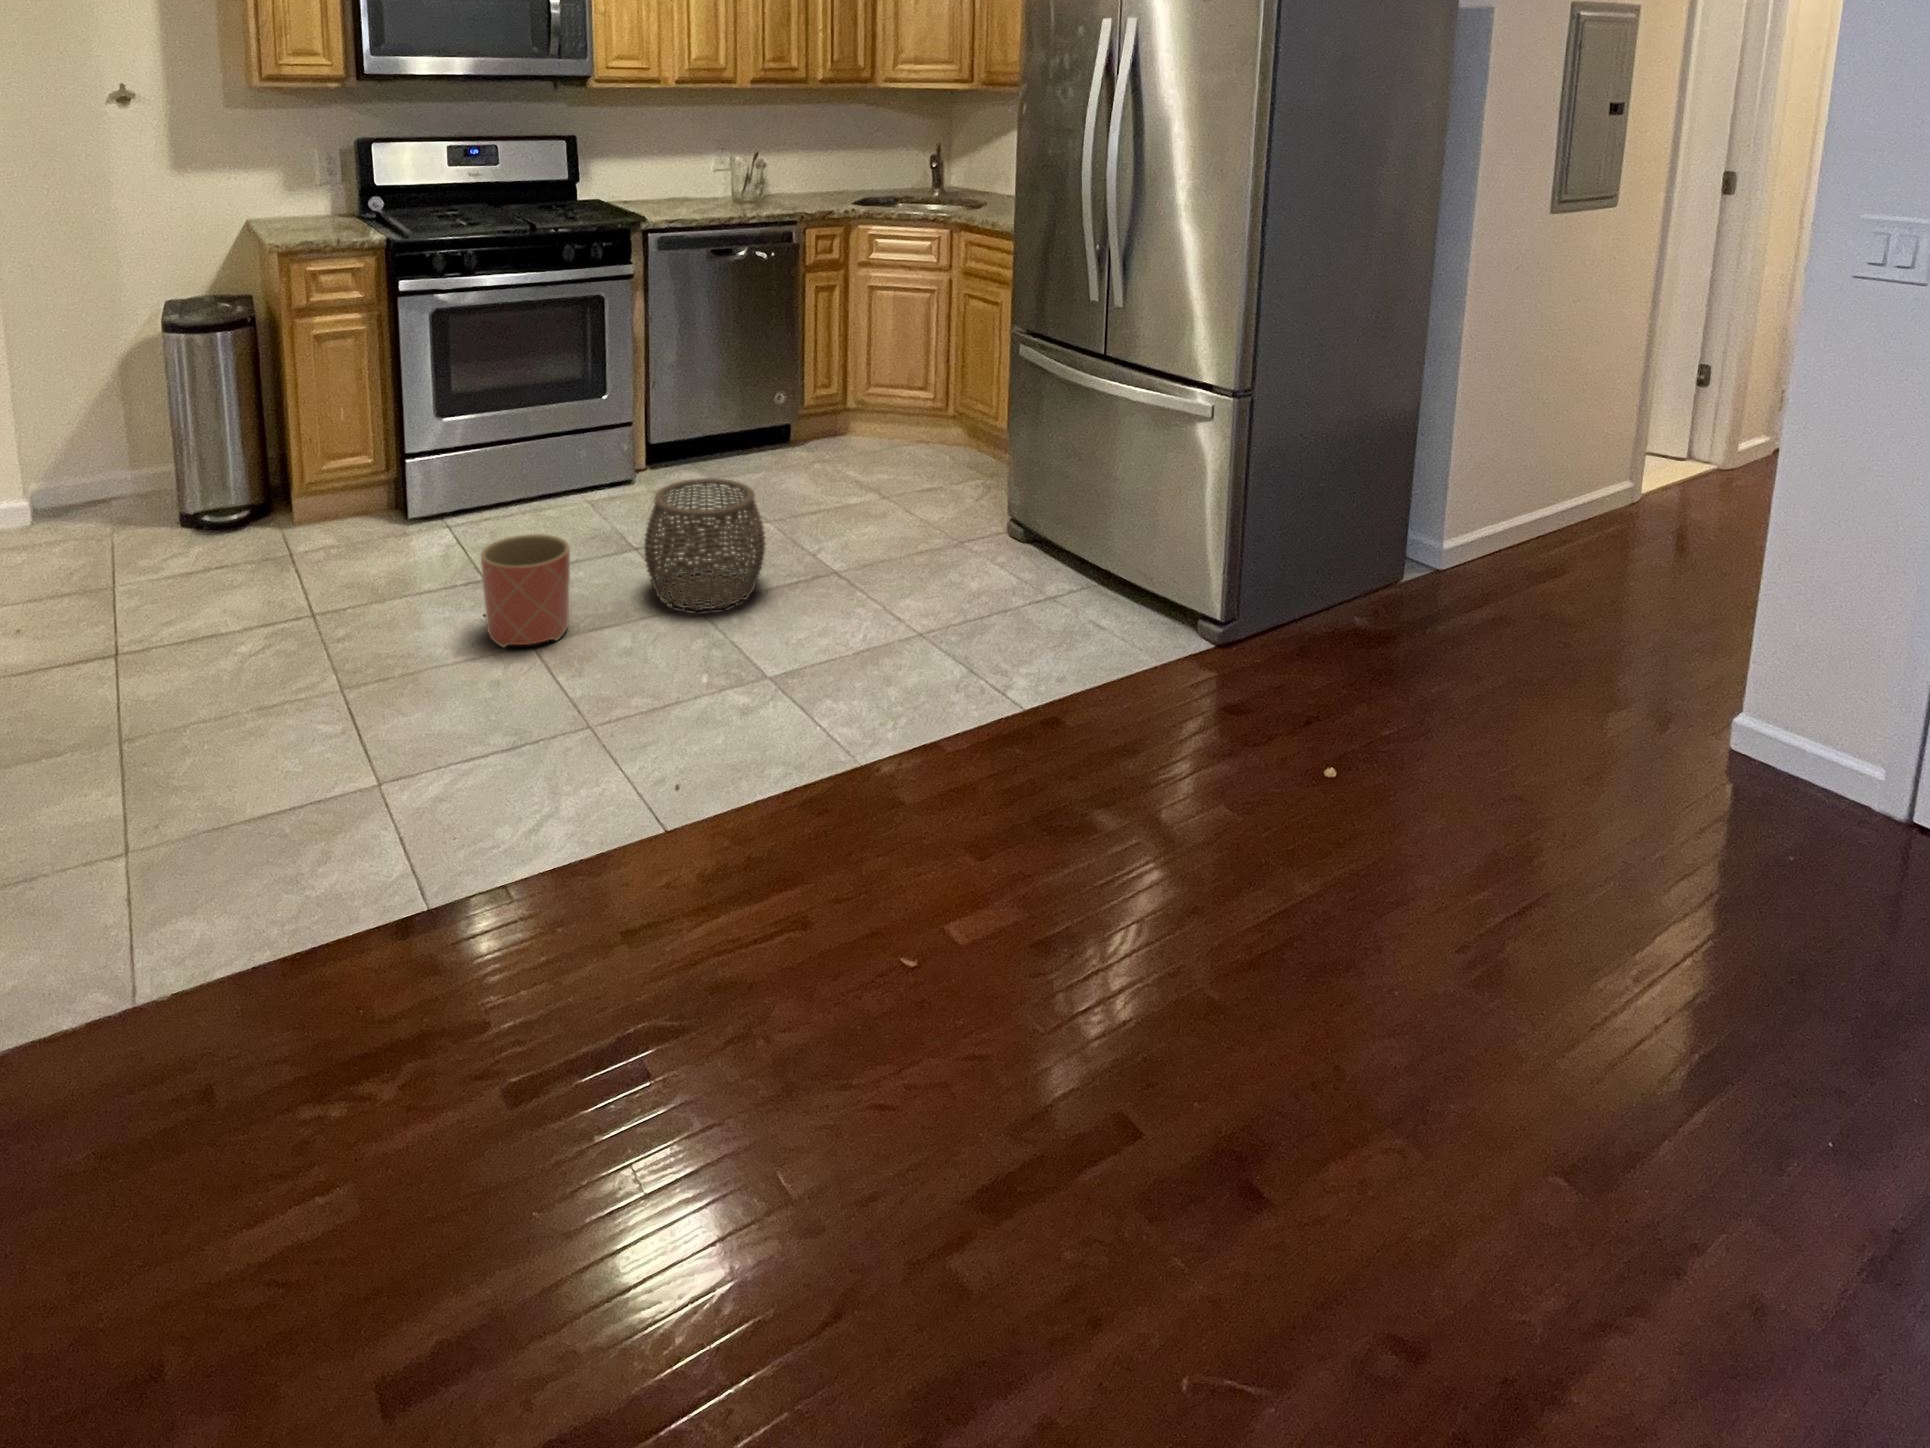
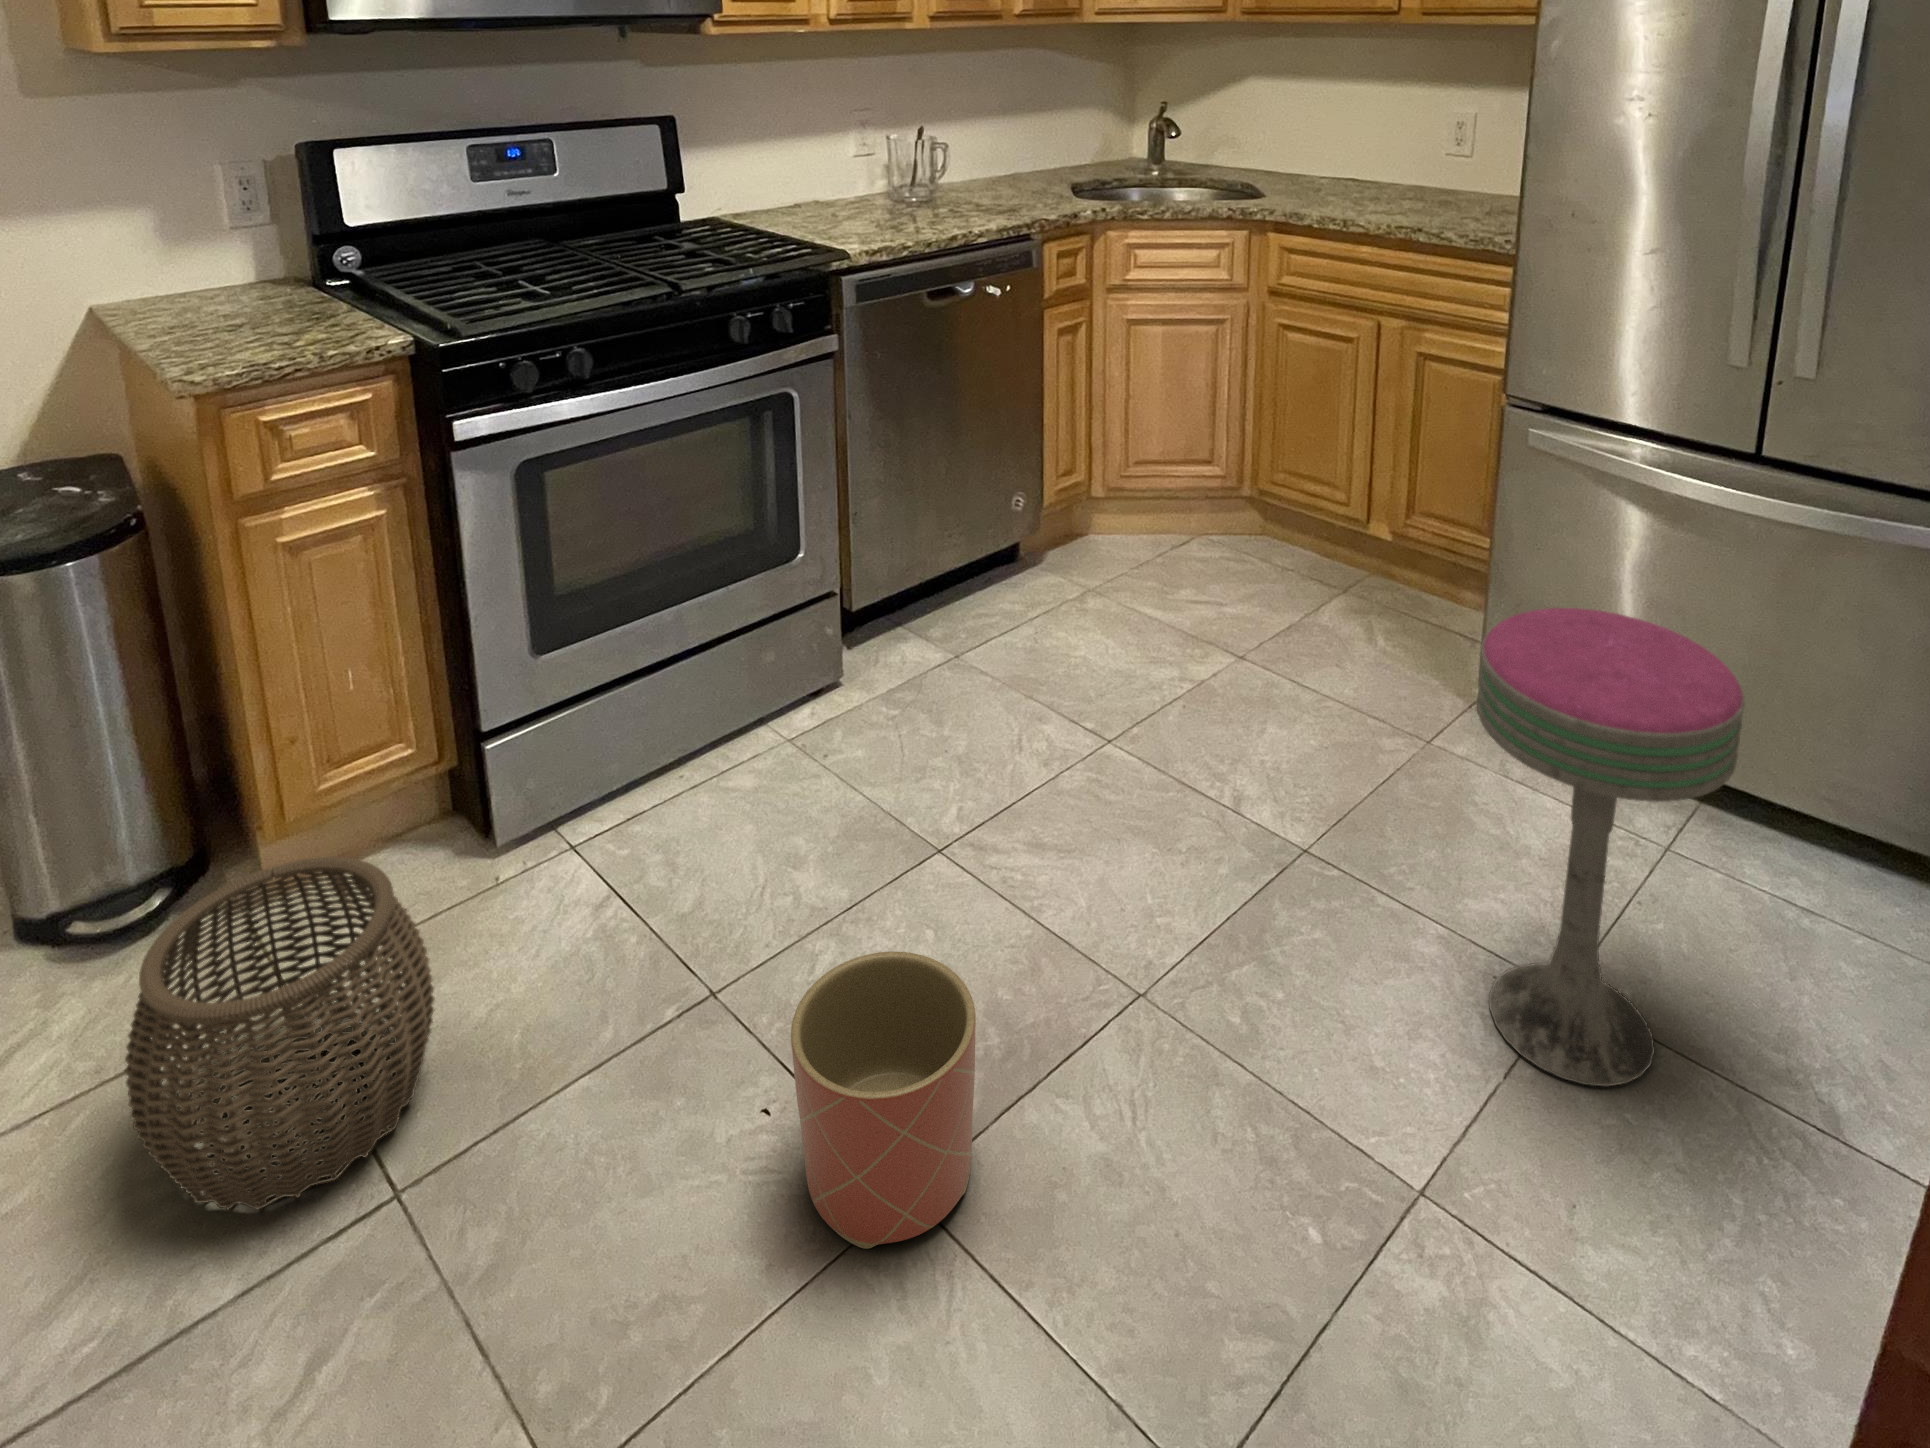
bar stool: none [841,412,963,654] -> present [1476,608,1745,1086]
woven basket: present [644,478,766,610] -> present [125,857,435,1210]

